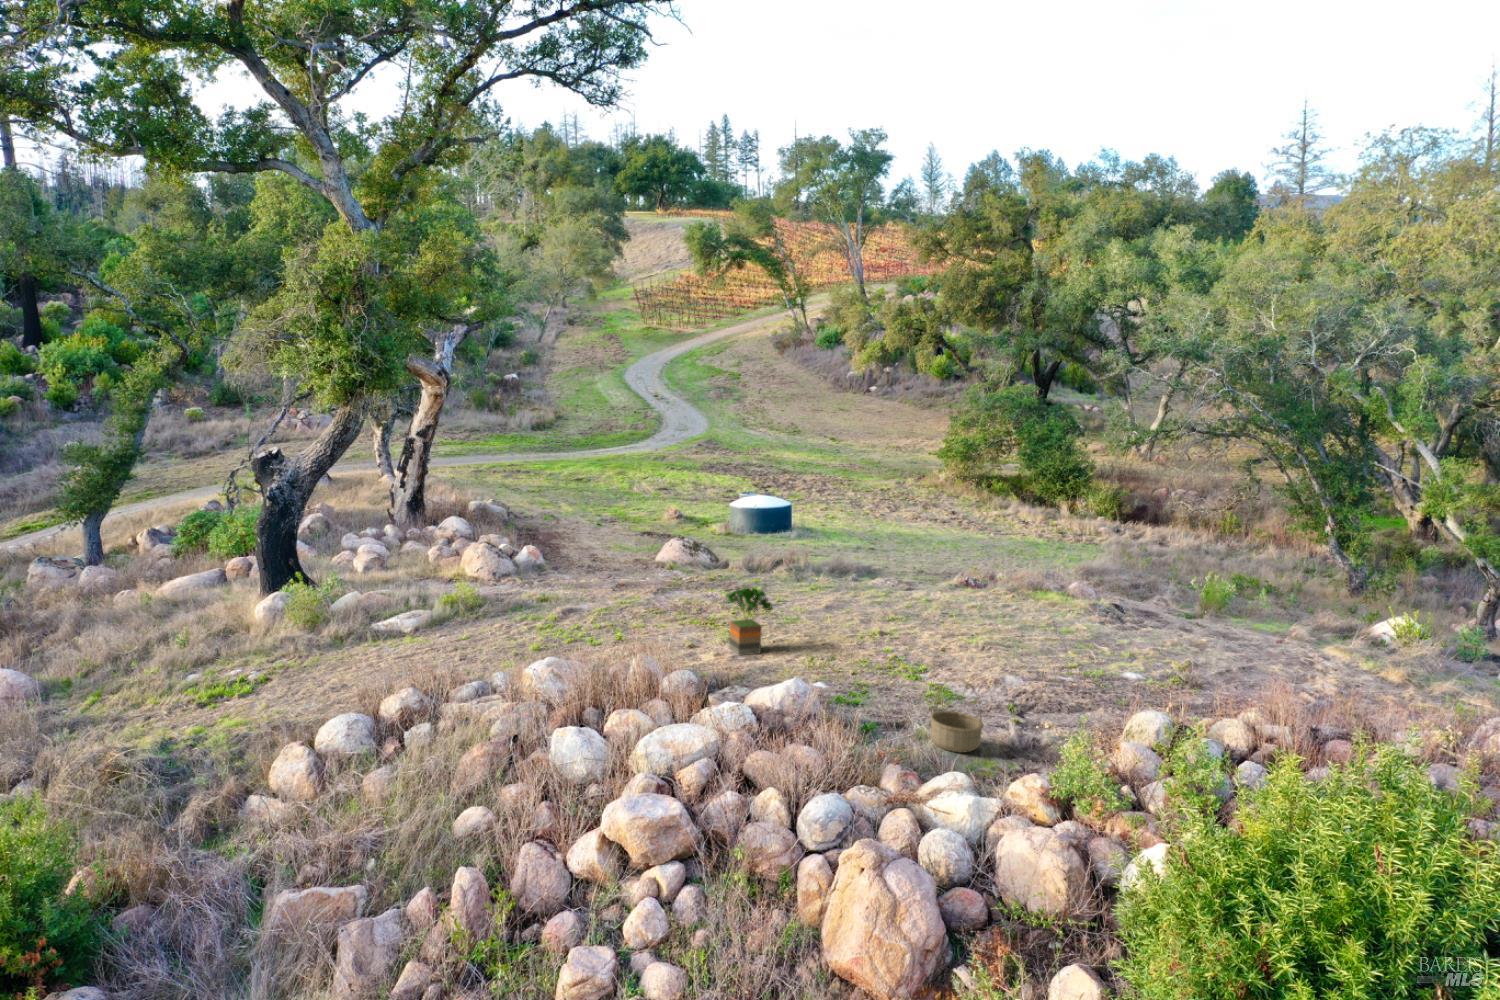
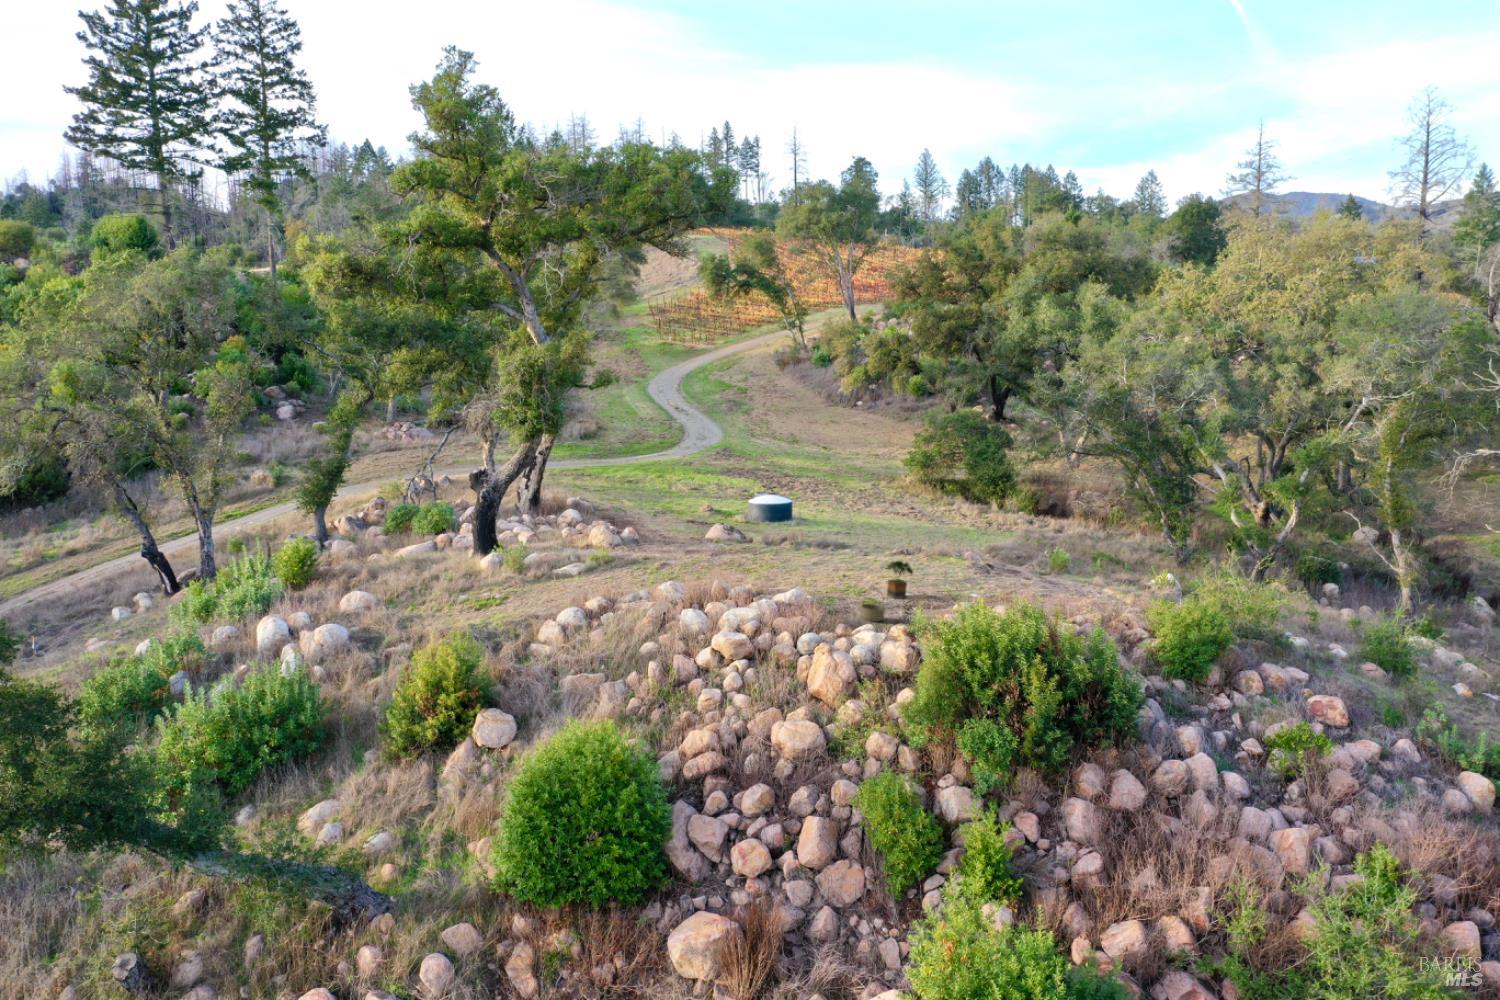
potted tree: present [726,587,772,655] -> present [886,561,913,599]

